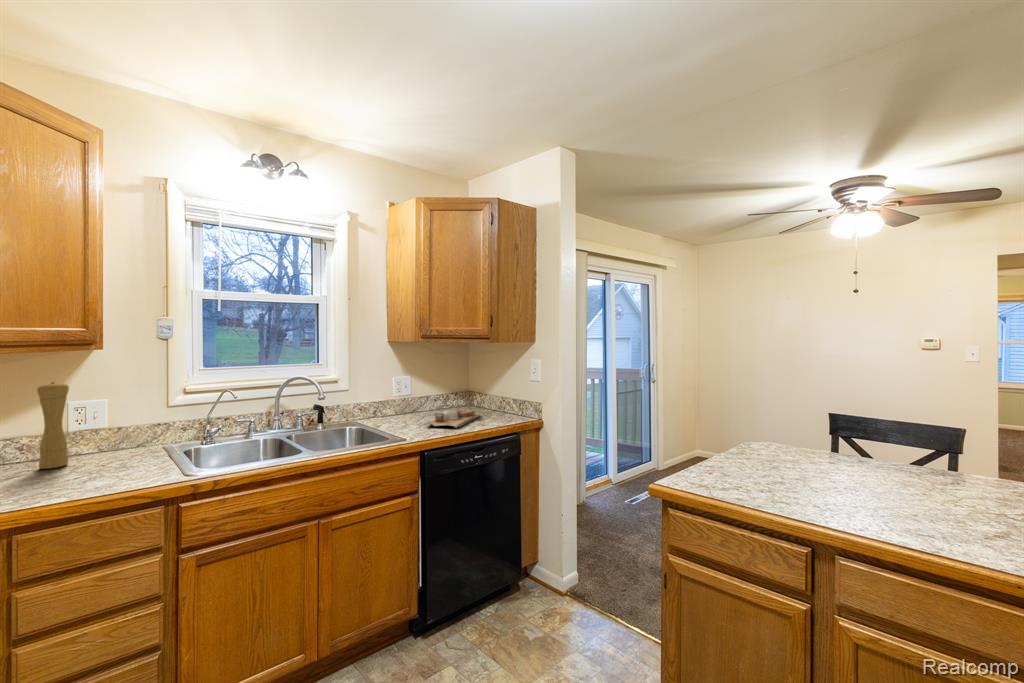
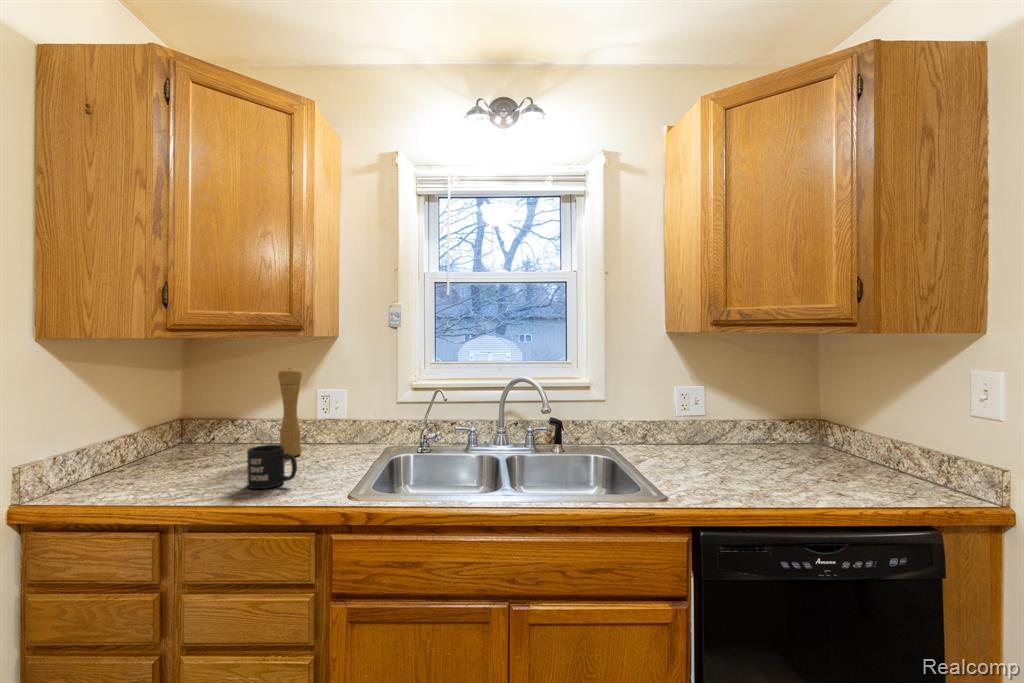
cutting board: present [425,409,480,428] -> none [710,451,839,494]
mug: none [56,449,117,490] -> present [247,445,297,489]

